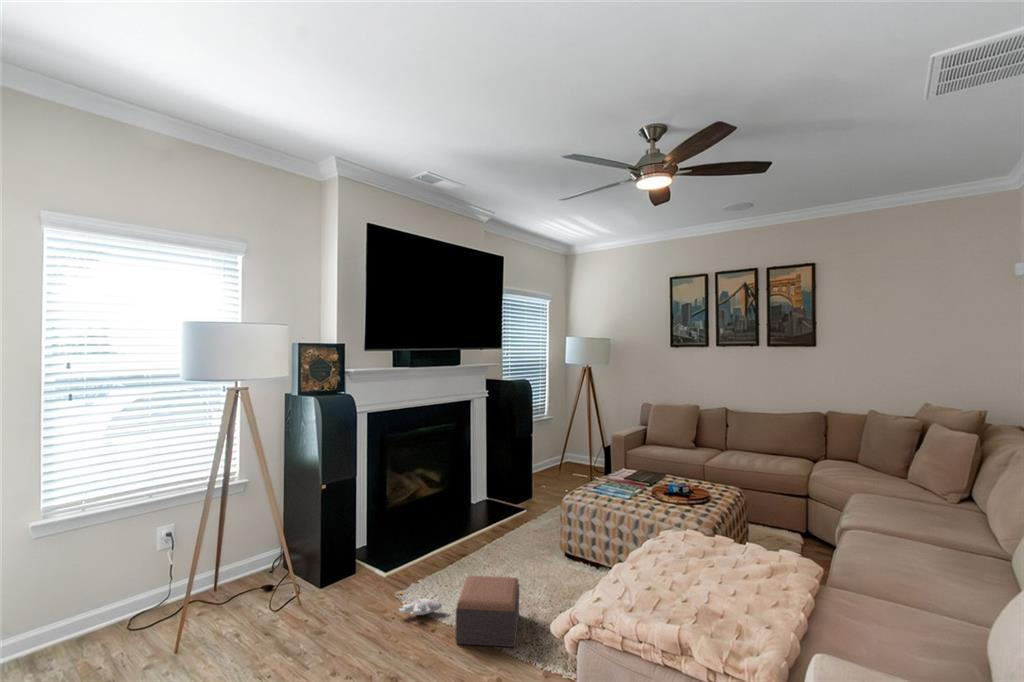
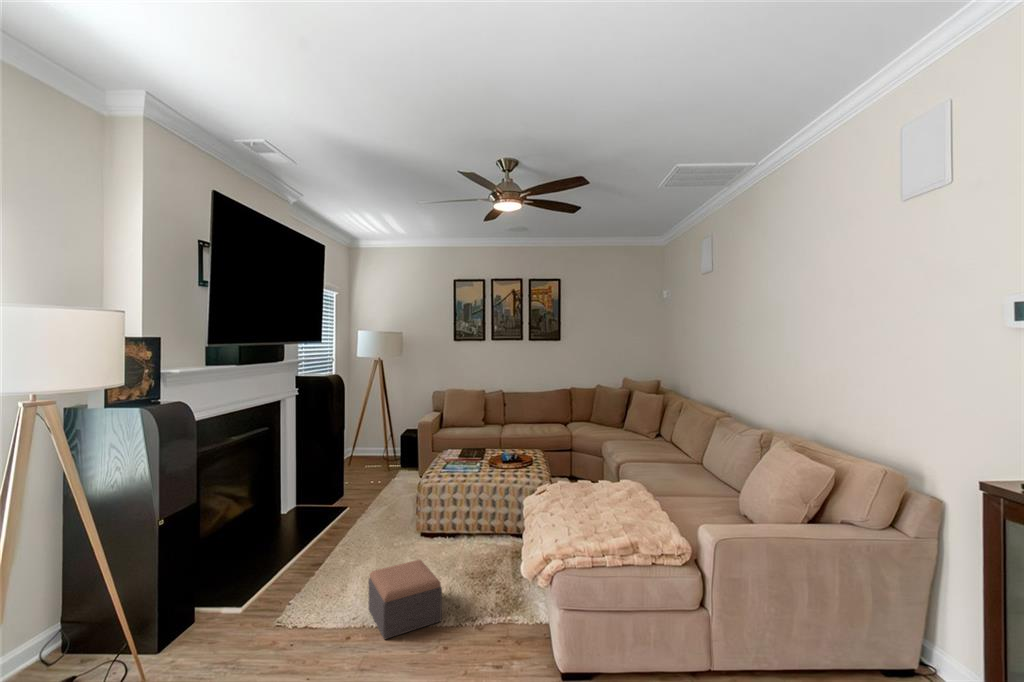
plush toy: present [399,593,442,615] -> none [278,610,344,634]

